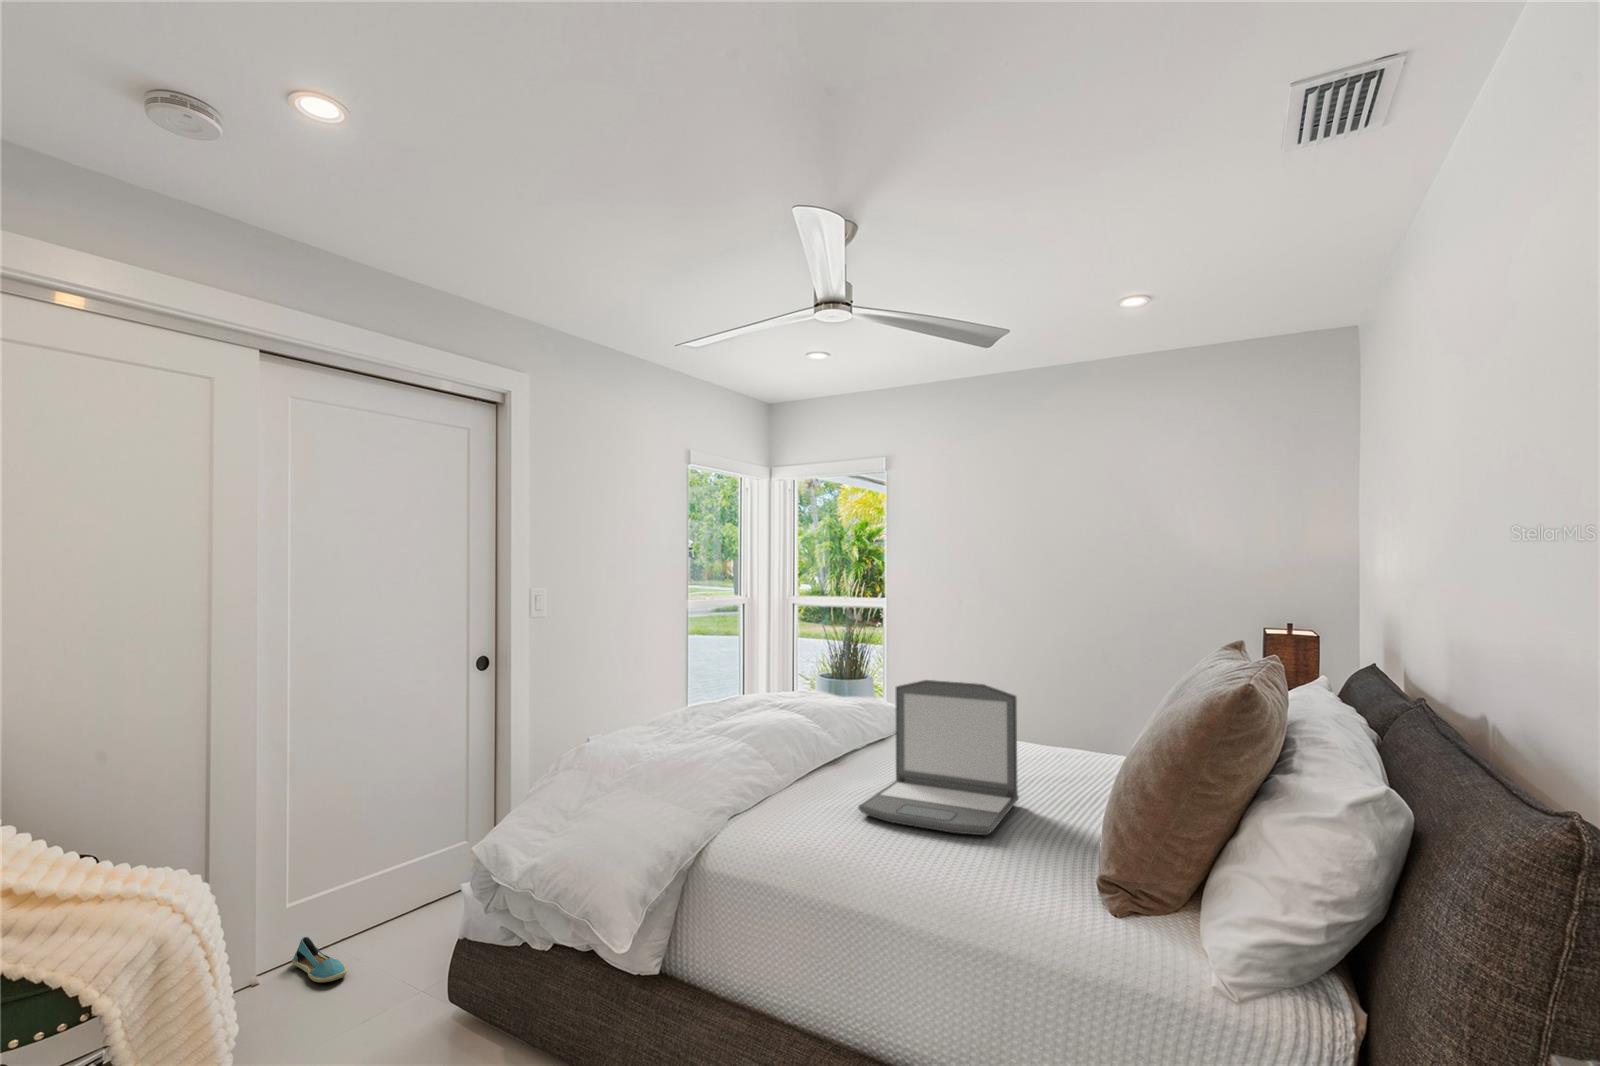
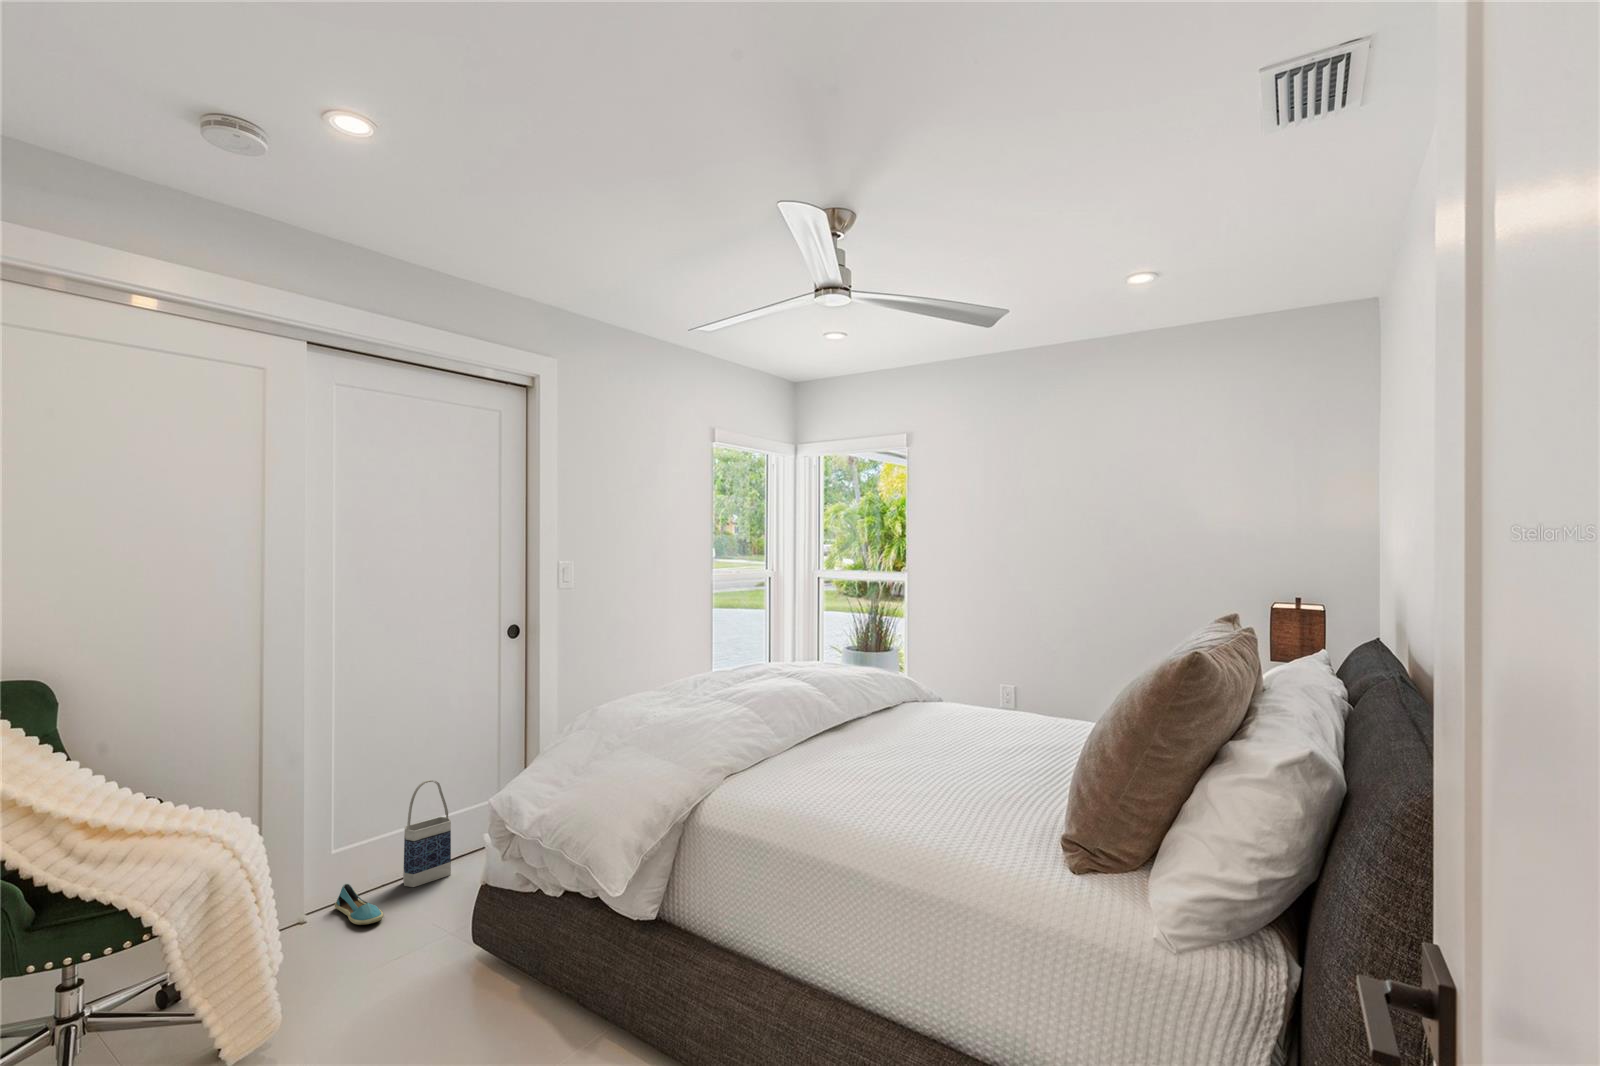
laptop: present [858,680,1019,835] -> none [847,653,1005,800]
bag: none [367,820,419,937] -> present [403,780,451,887]

